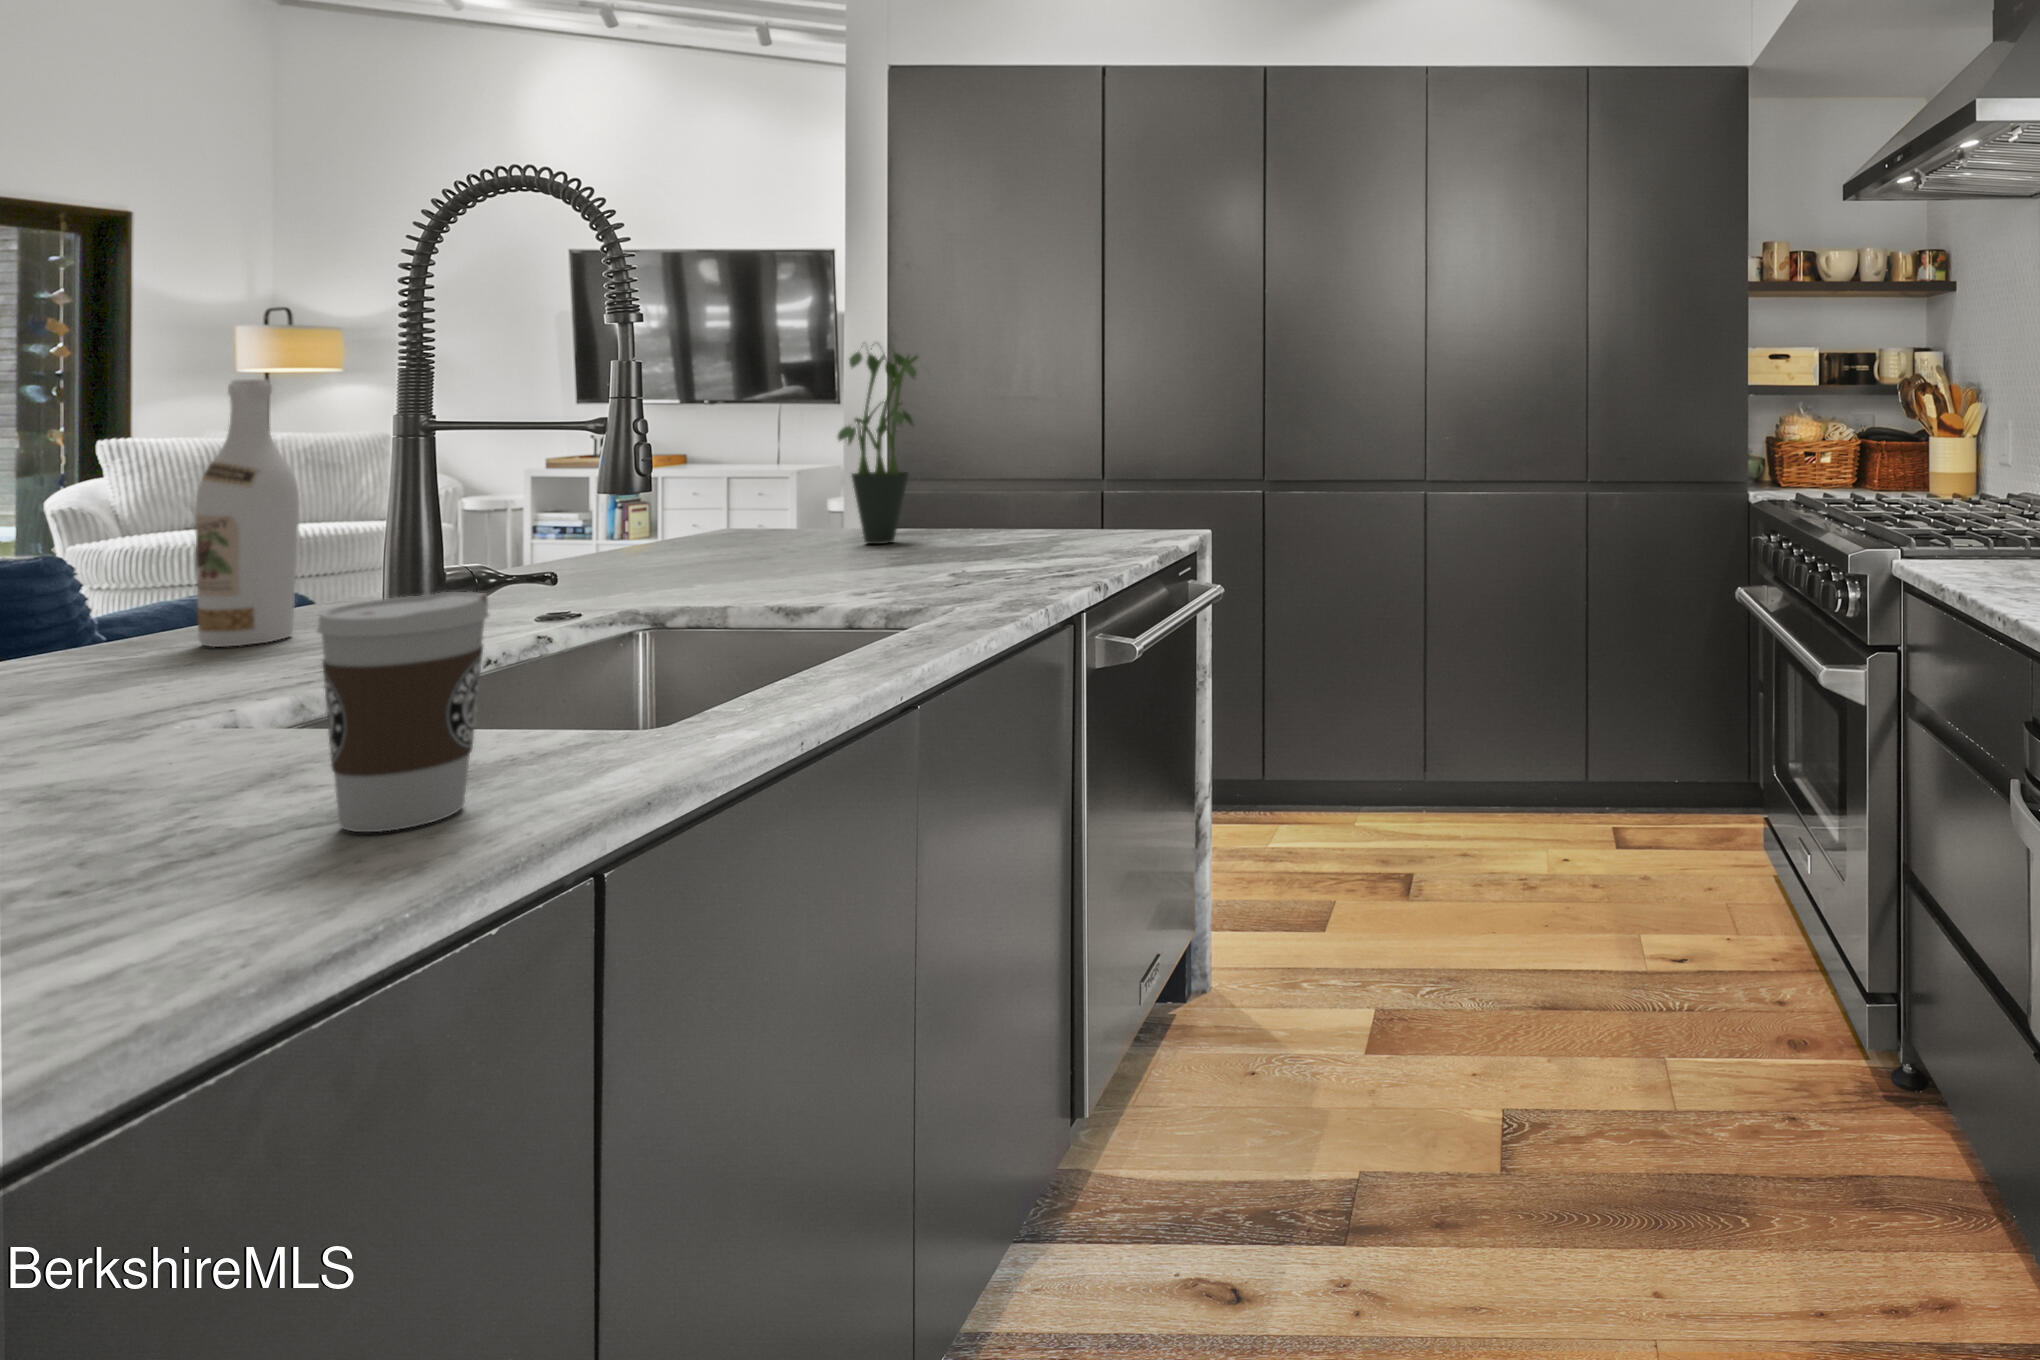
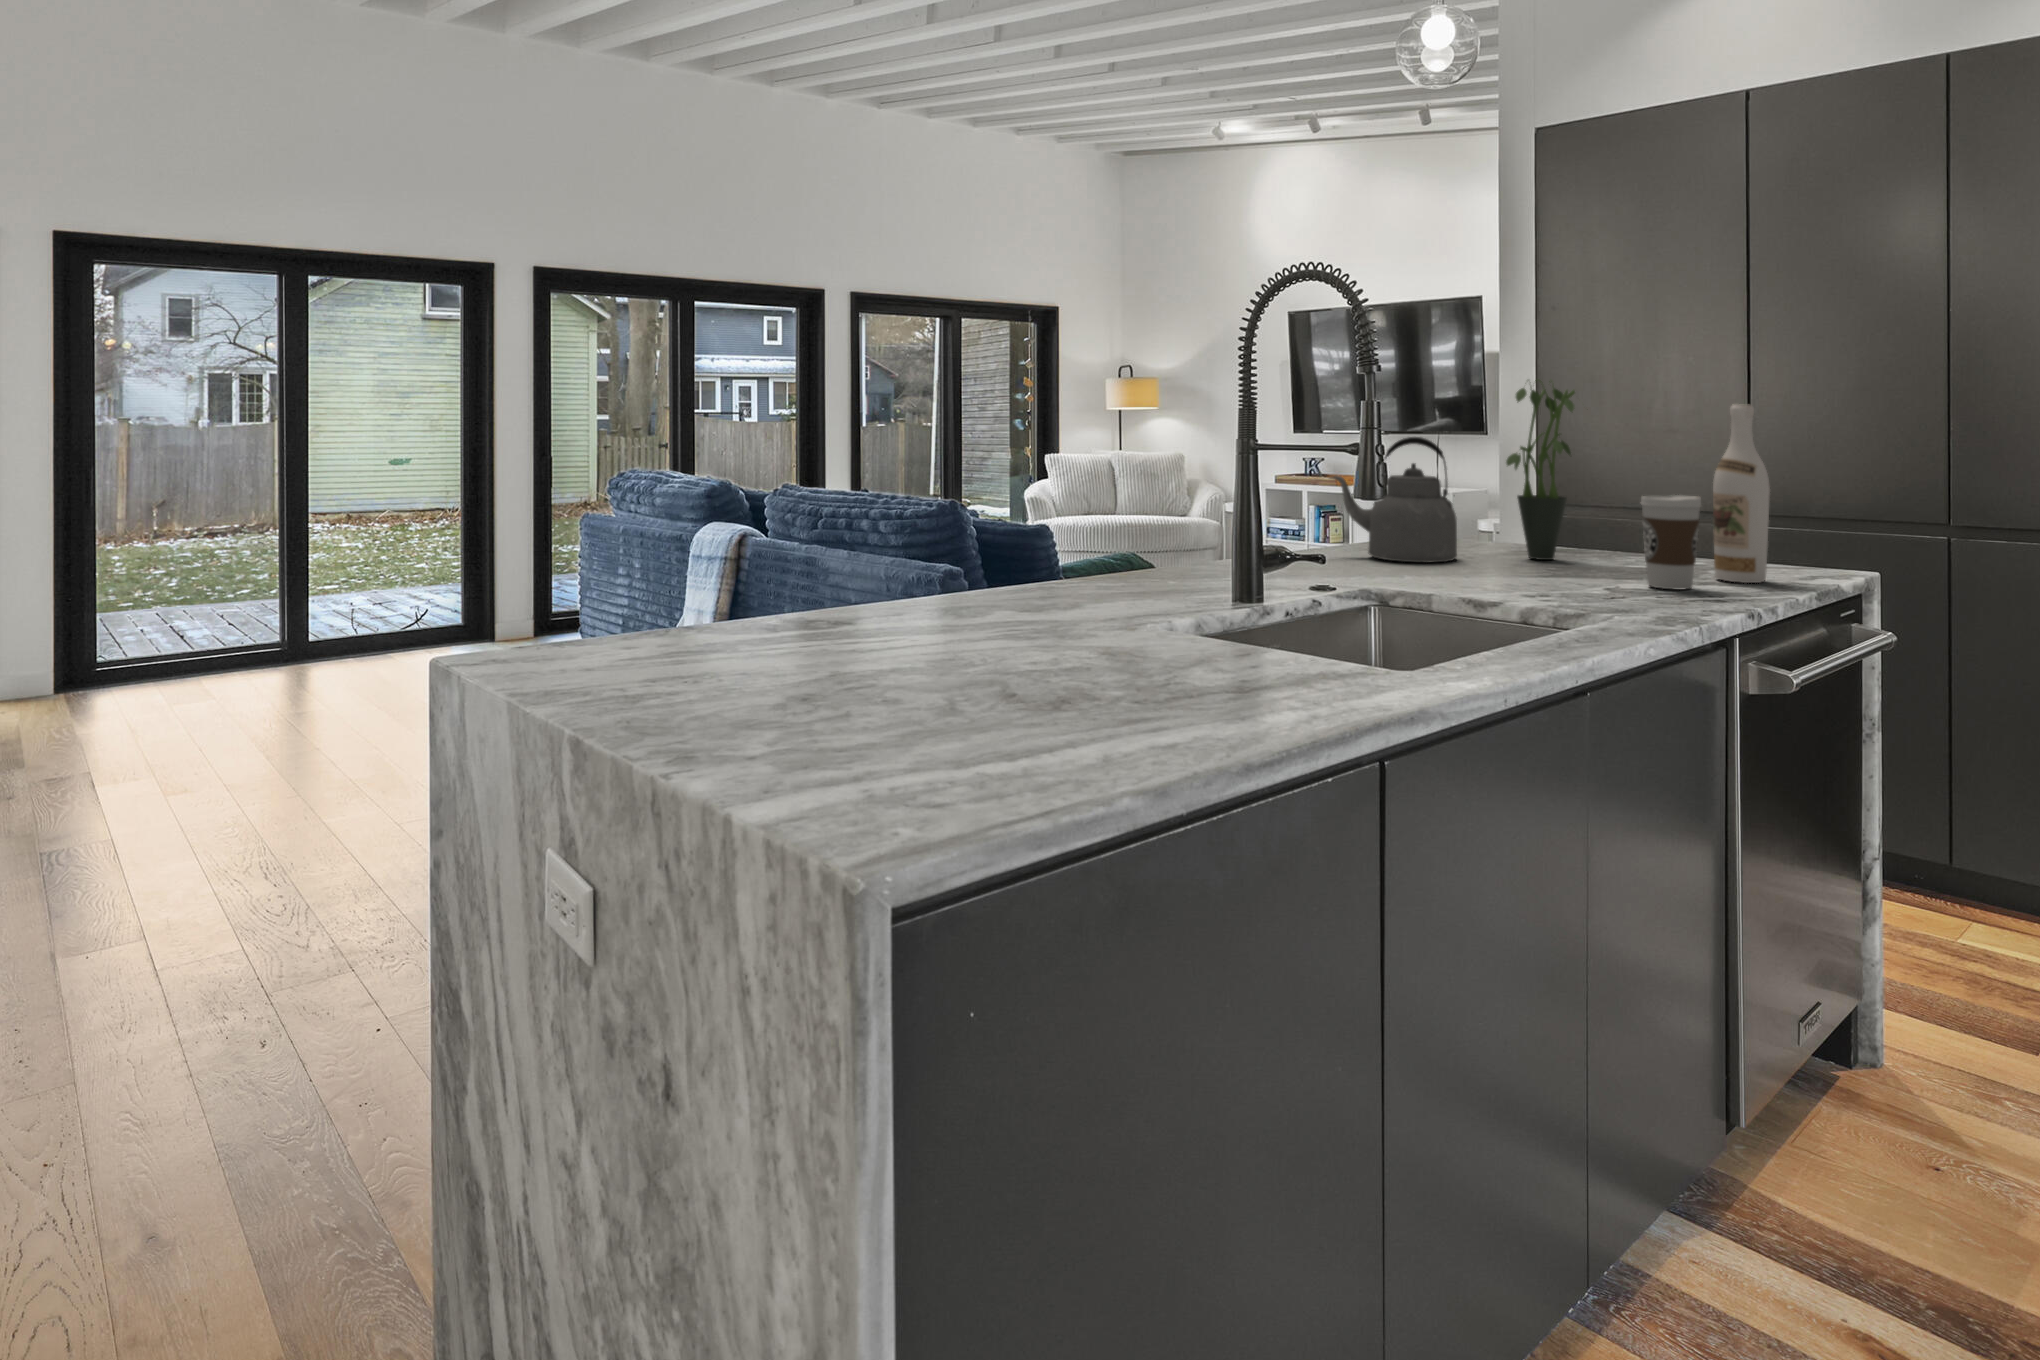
wine bottle: present [195,379,299,647] -> present [1713,404,1770,583]
kettle: none [598,410,776,563] -> present [1330,437,1457,563]
coffee cup: present [317,592,489,832] -> present [1641,495,1702,590]

